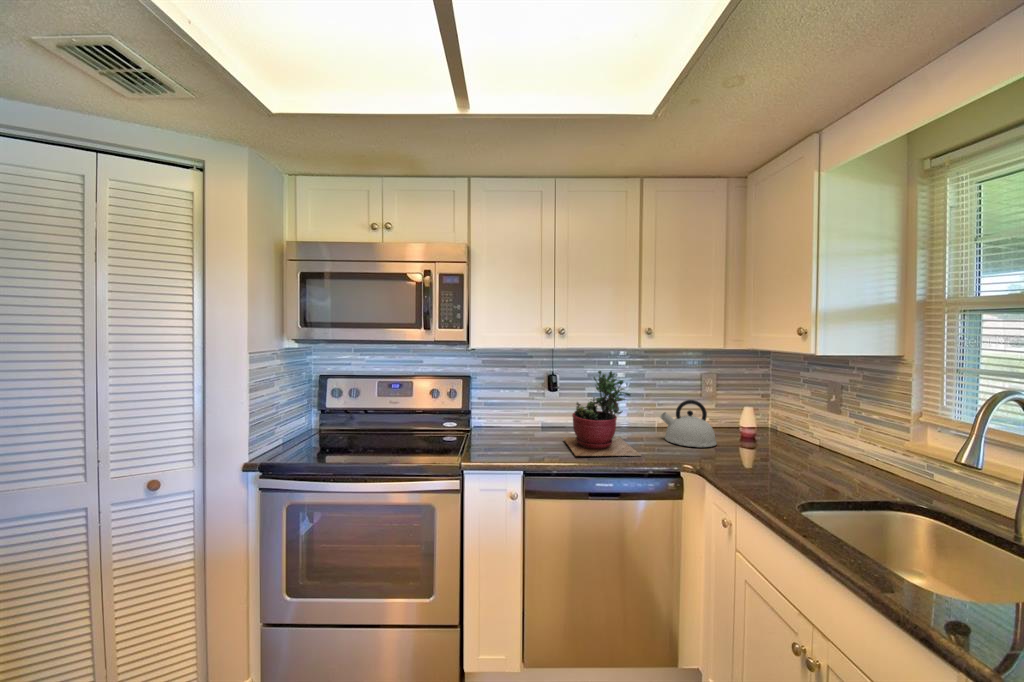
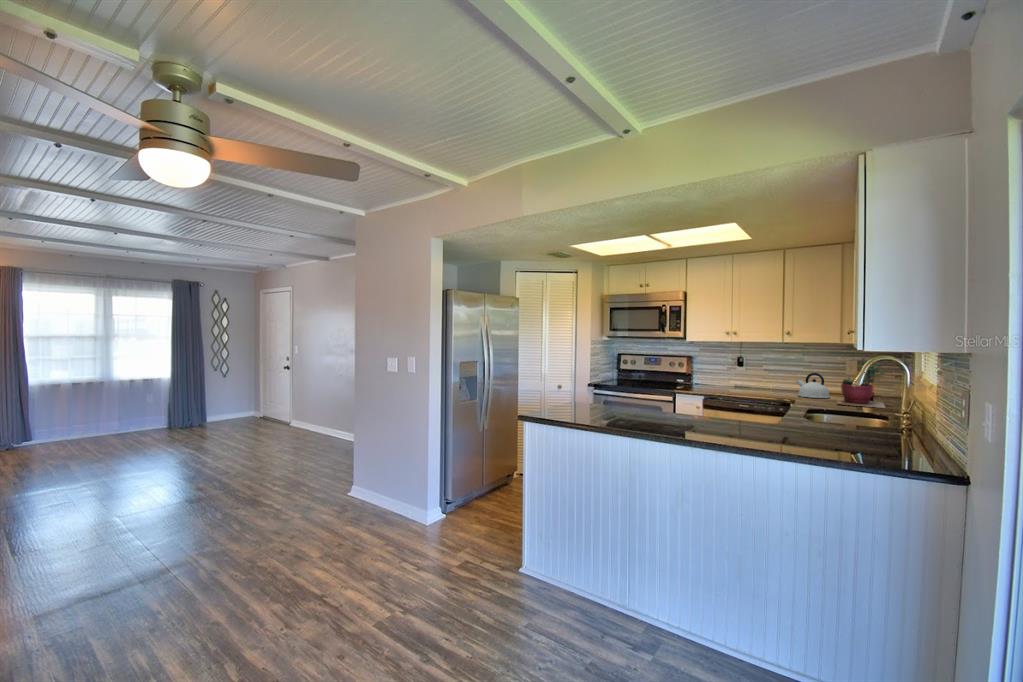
succulent plant: present [564,371,640,456] -> present [837,358,885,408]

